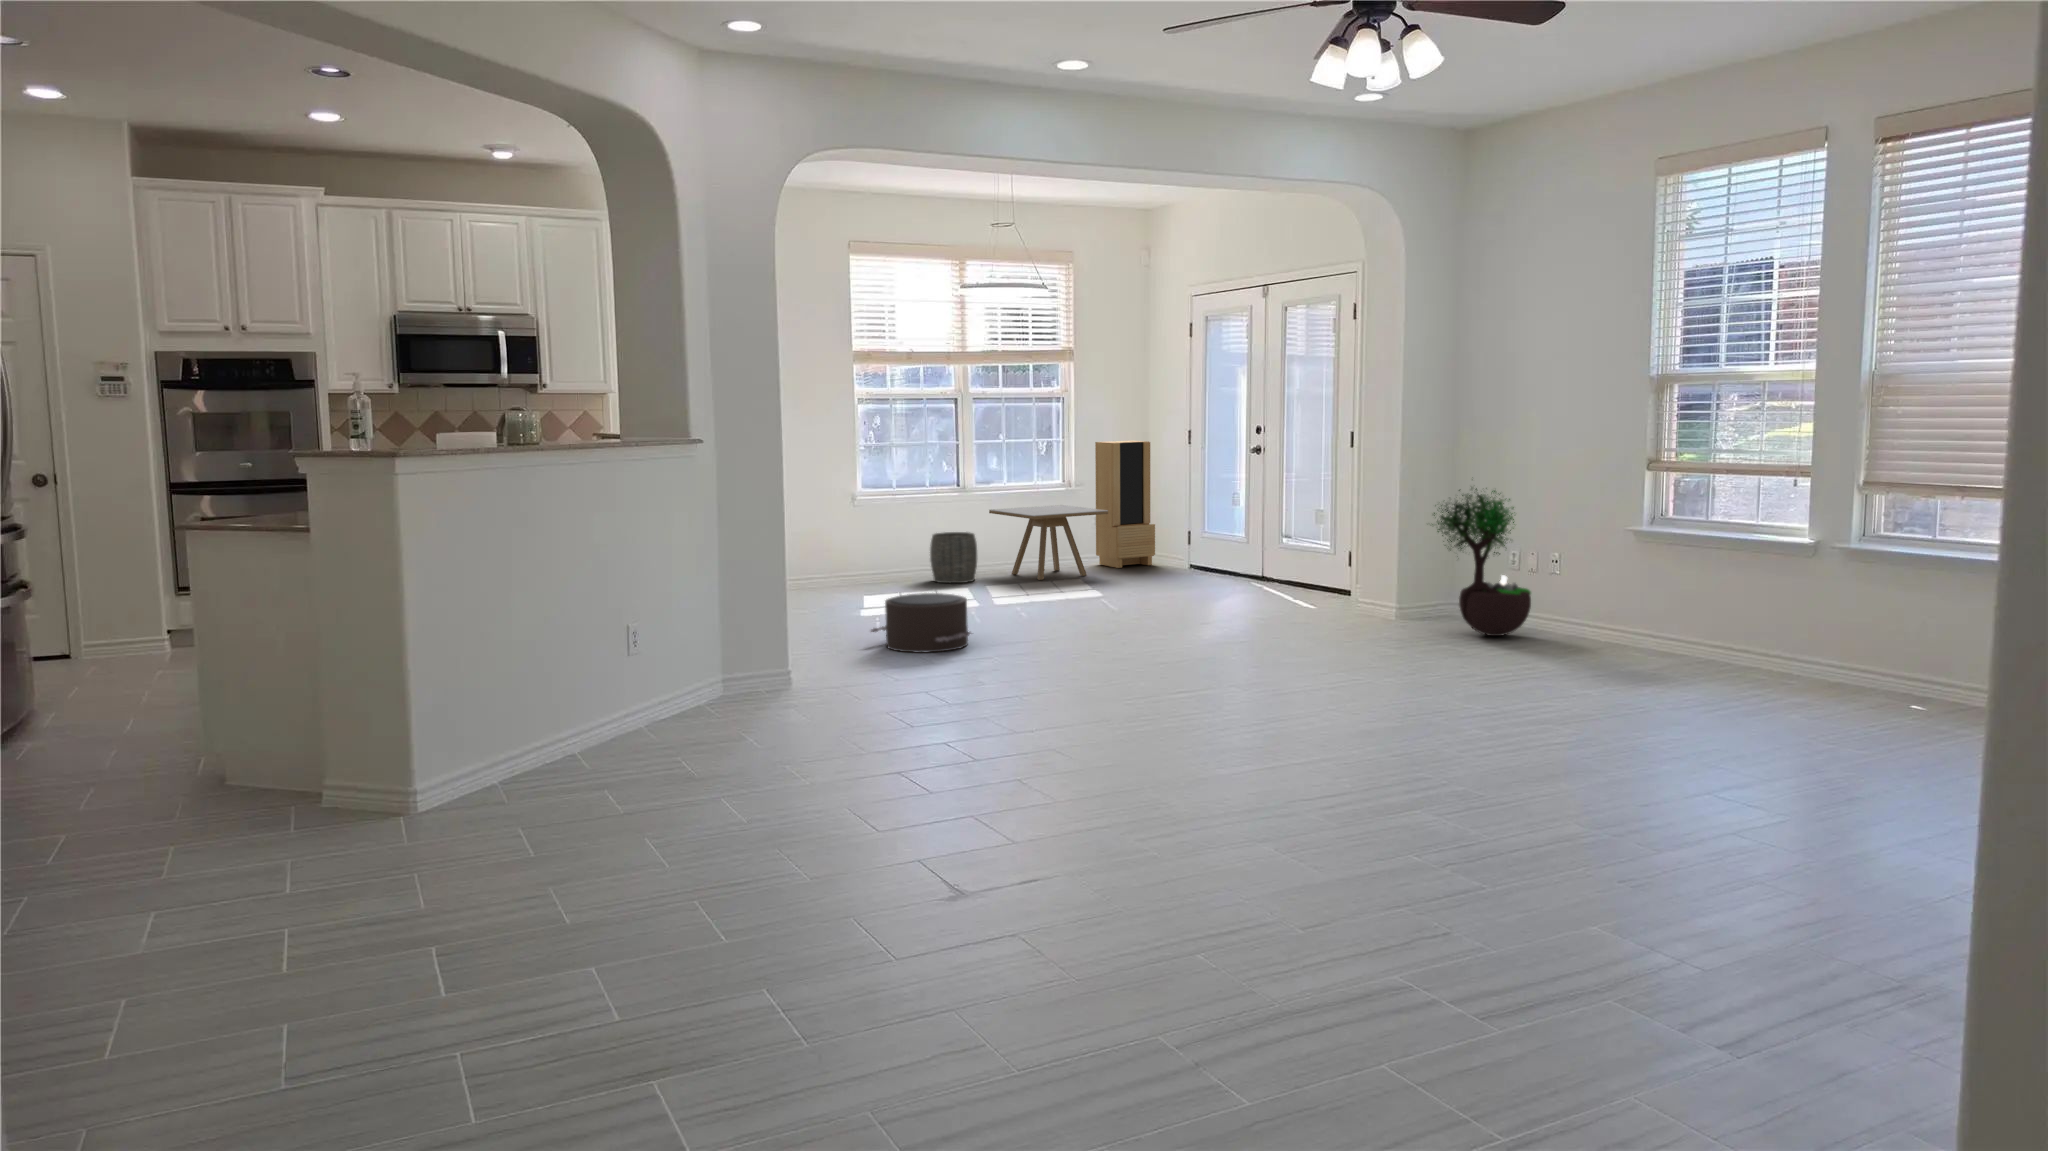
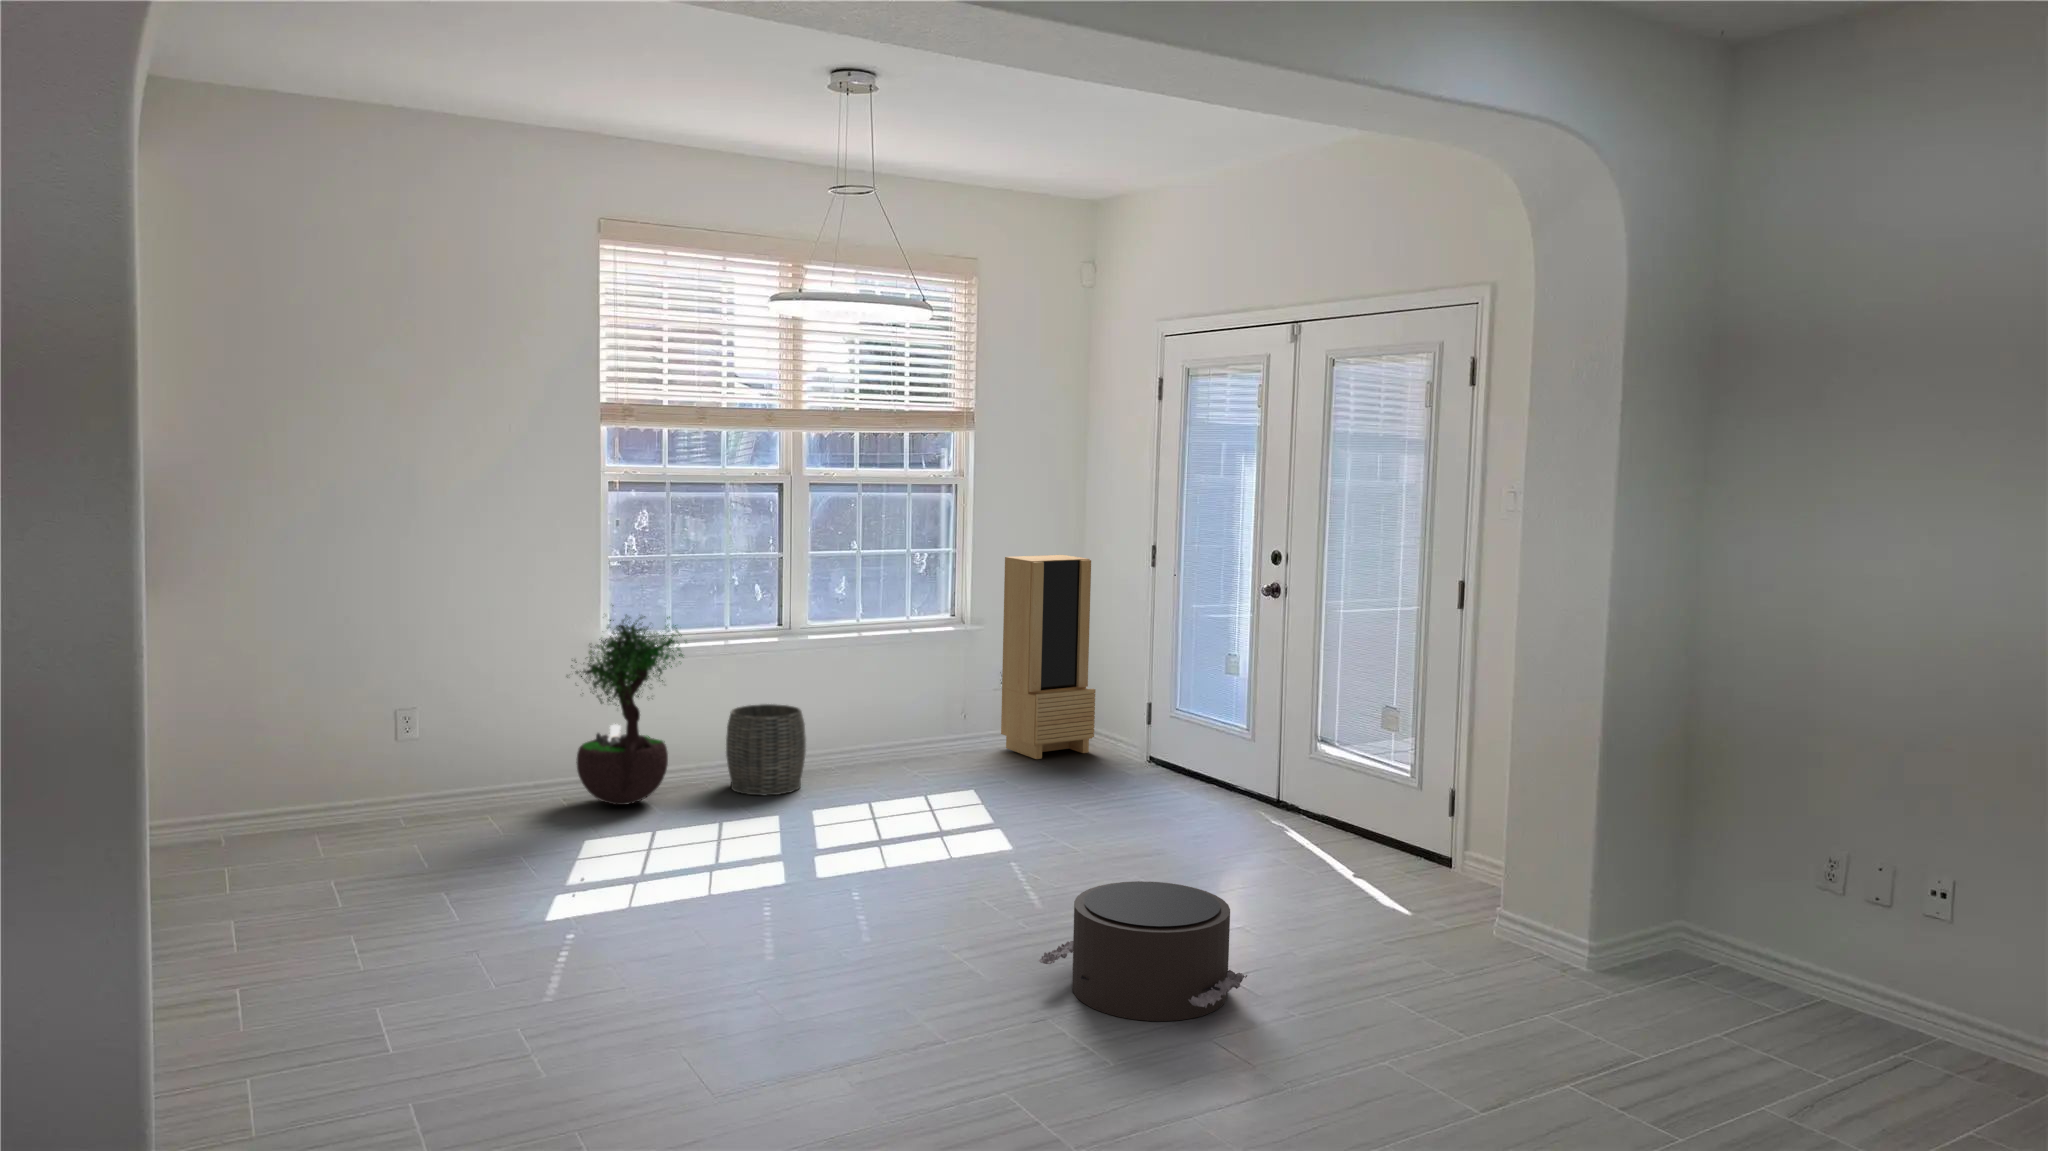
potted tree: present [1432,488,1531,636] -> present [567,605,684,805]
side table: present [989,505,1108,580] -> none [830,656,1023,790]
pouf: present [871,593,971,652] -> present [1039,881,1247,1021]

